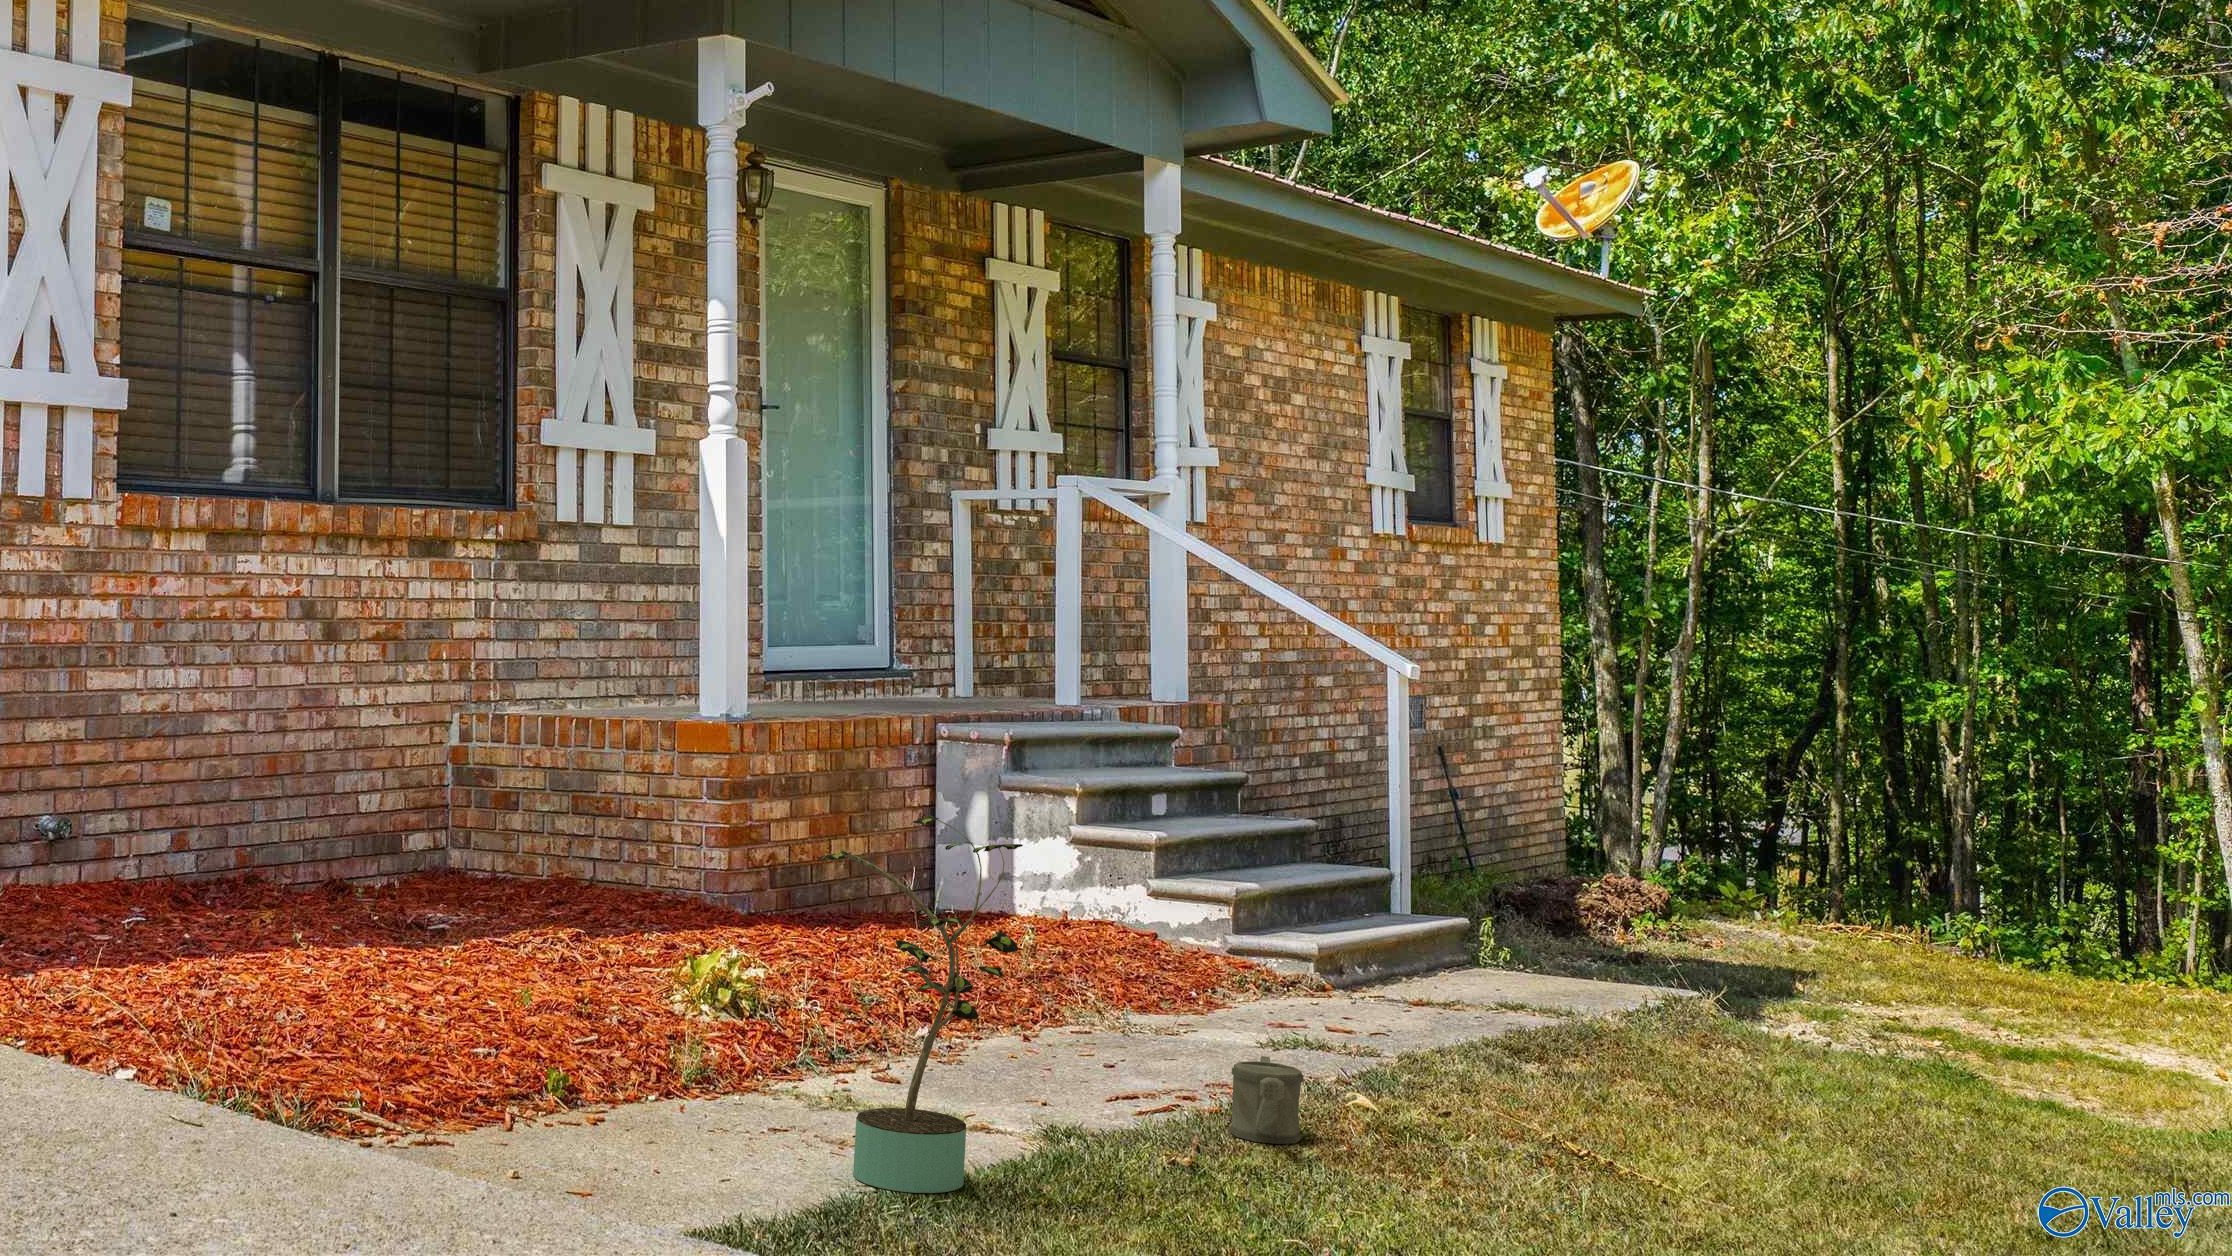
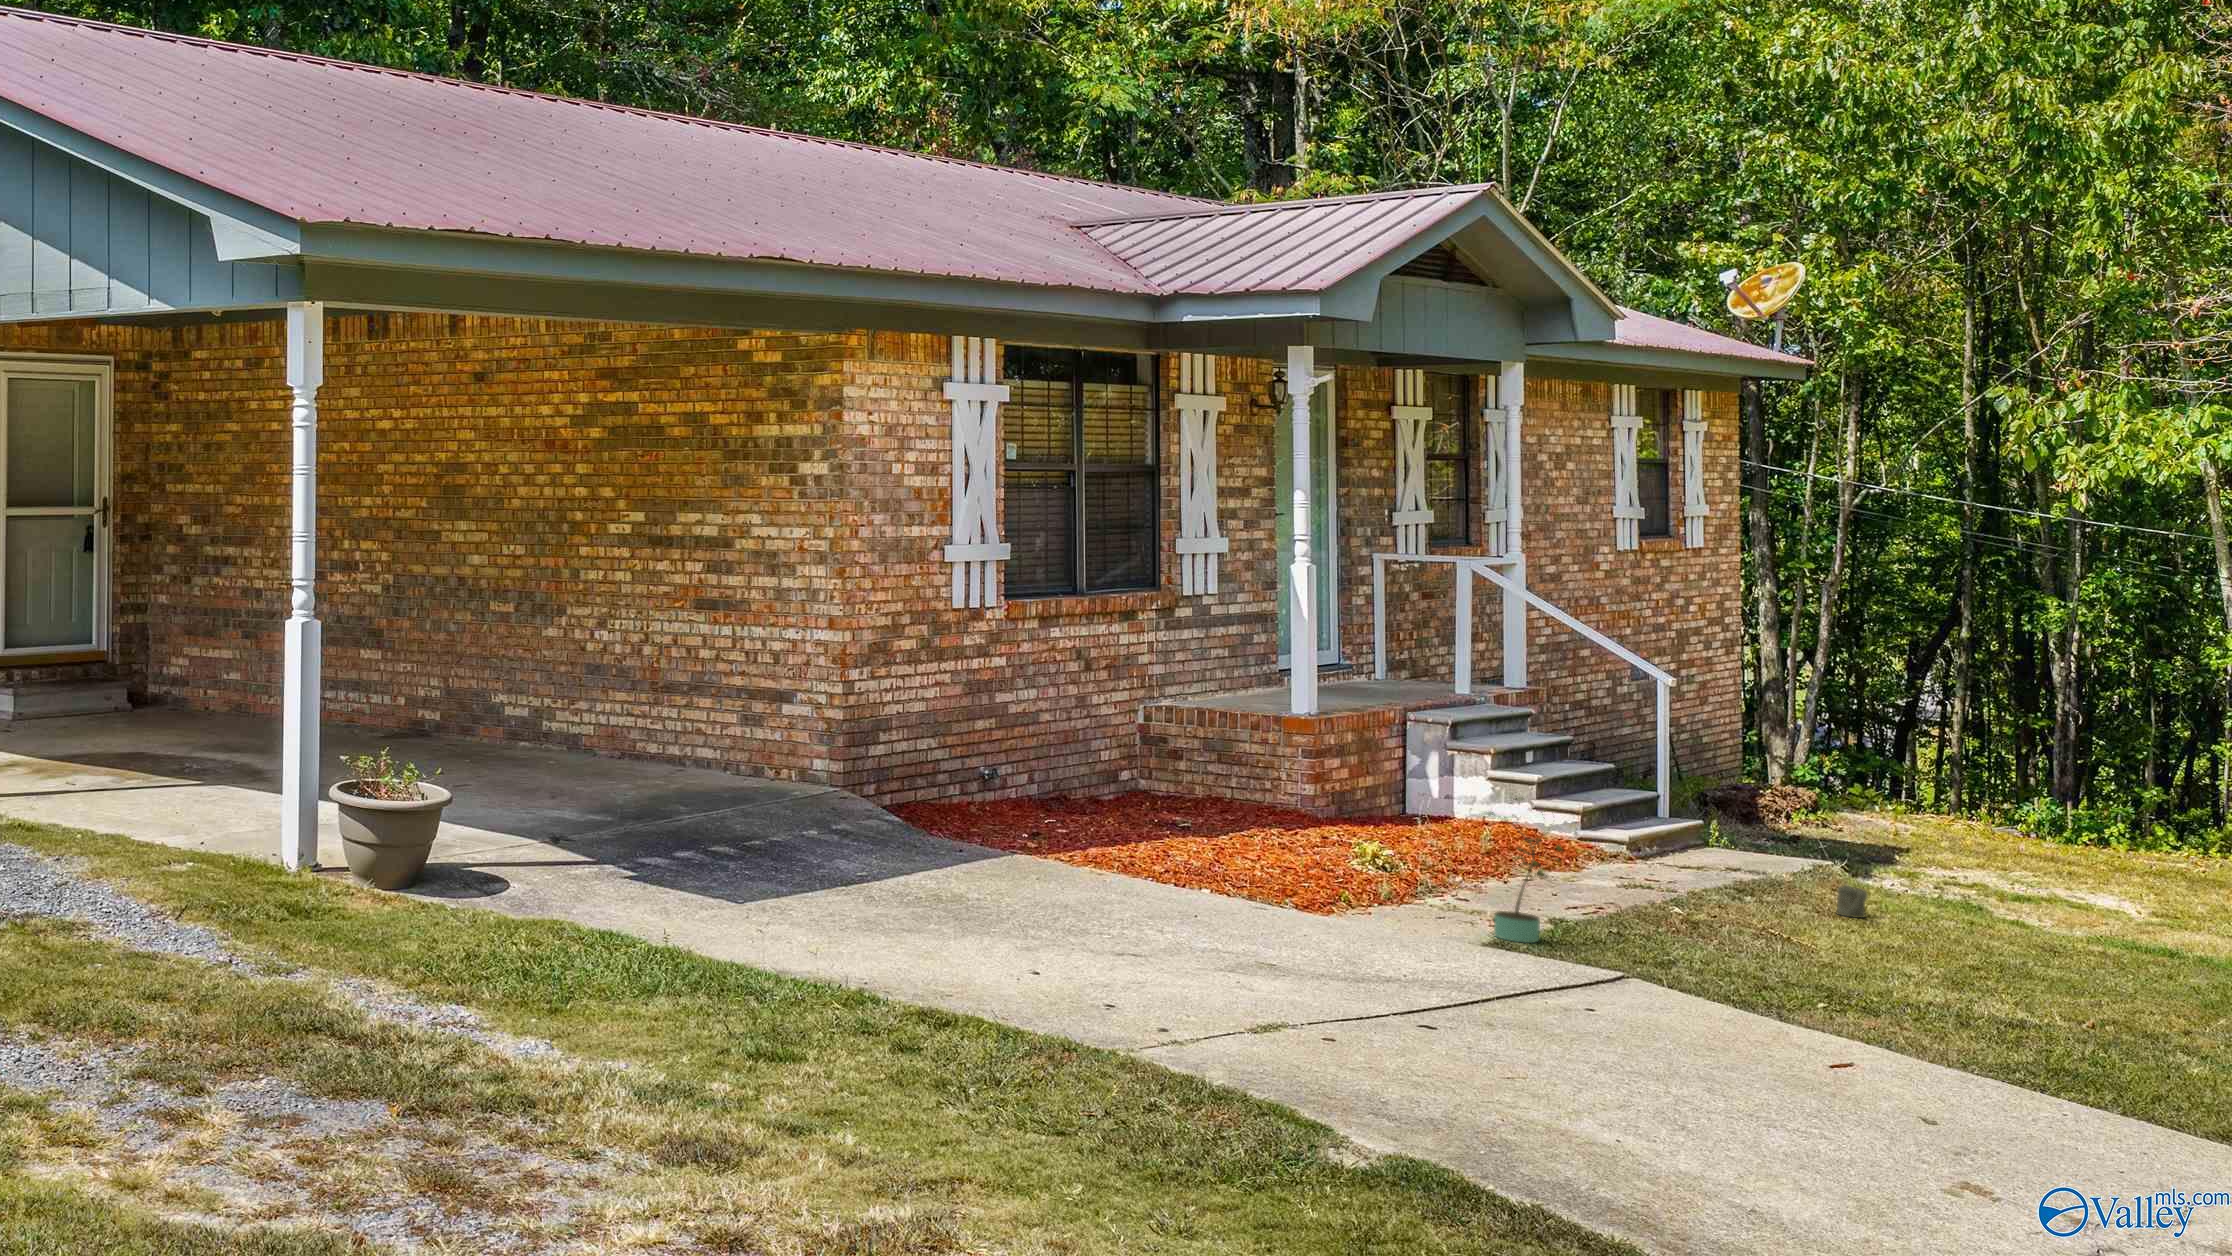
watering can: present [1229,1056,1304,1144] -> present [1837,884,1868,918]

